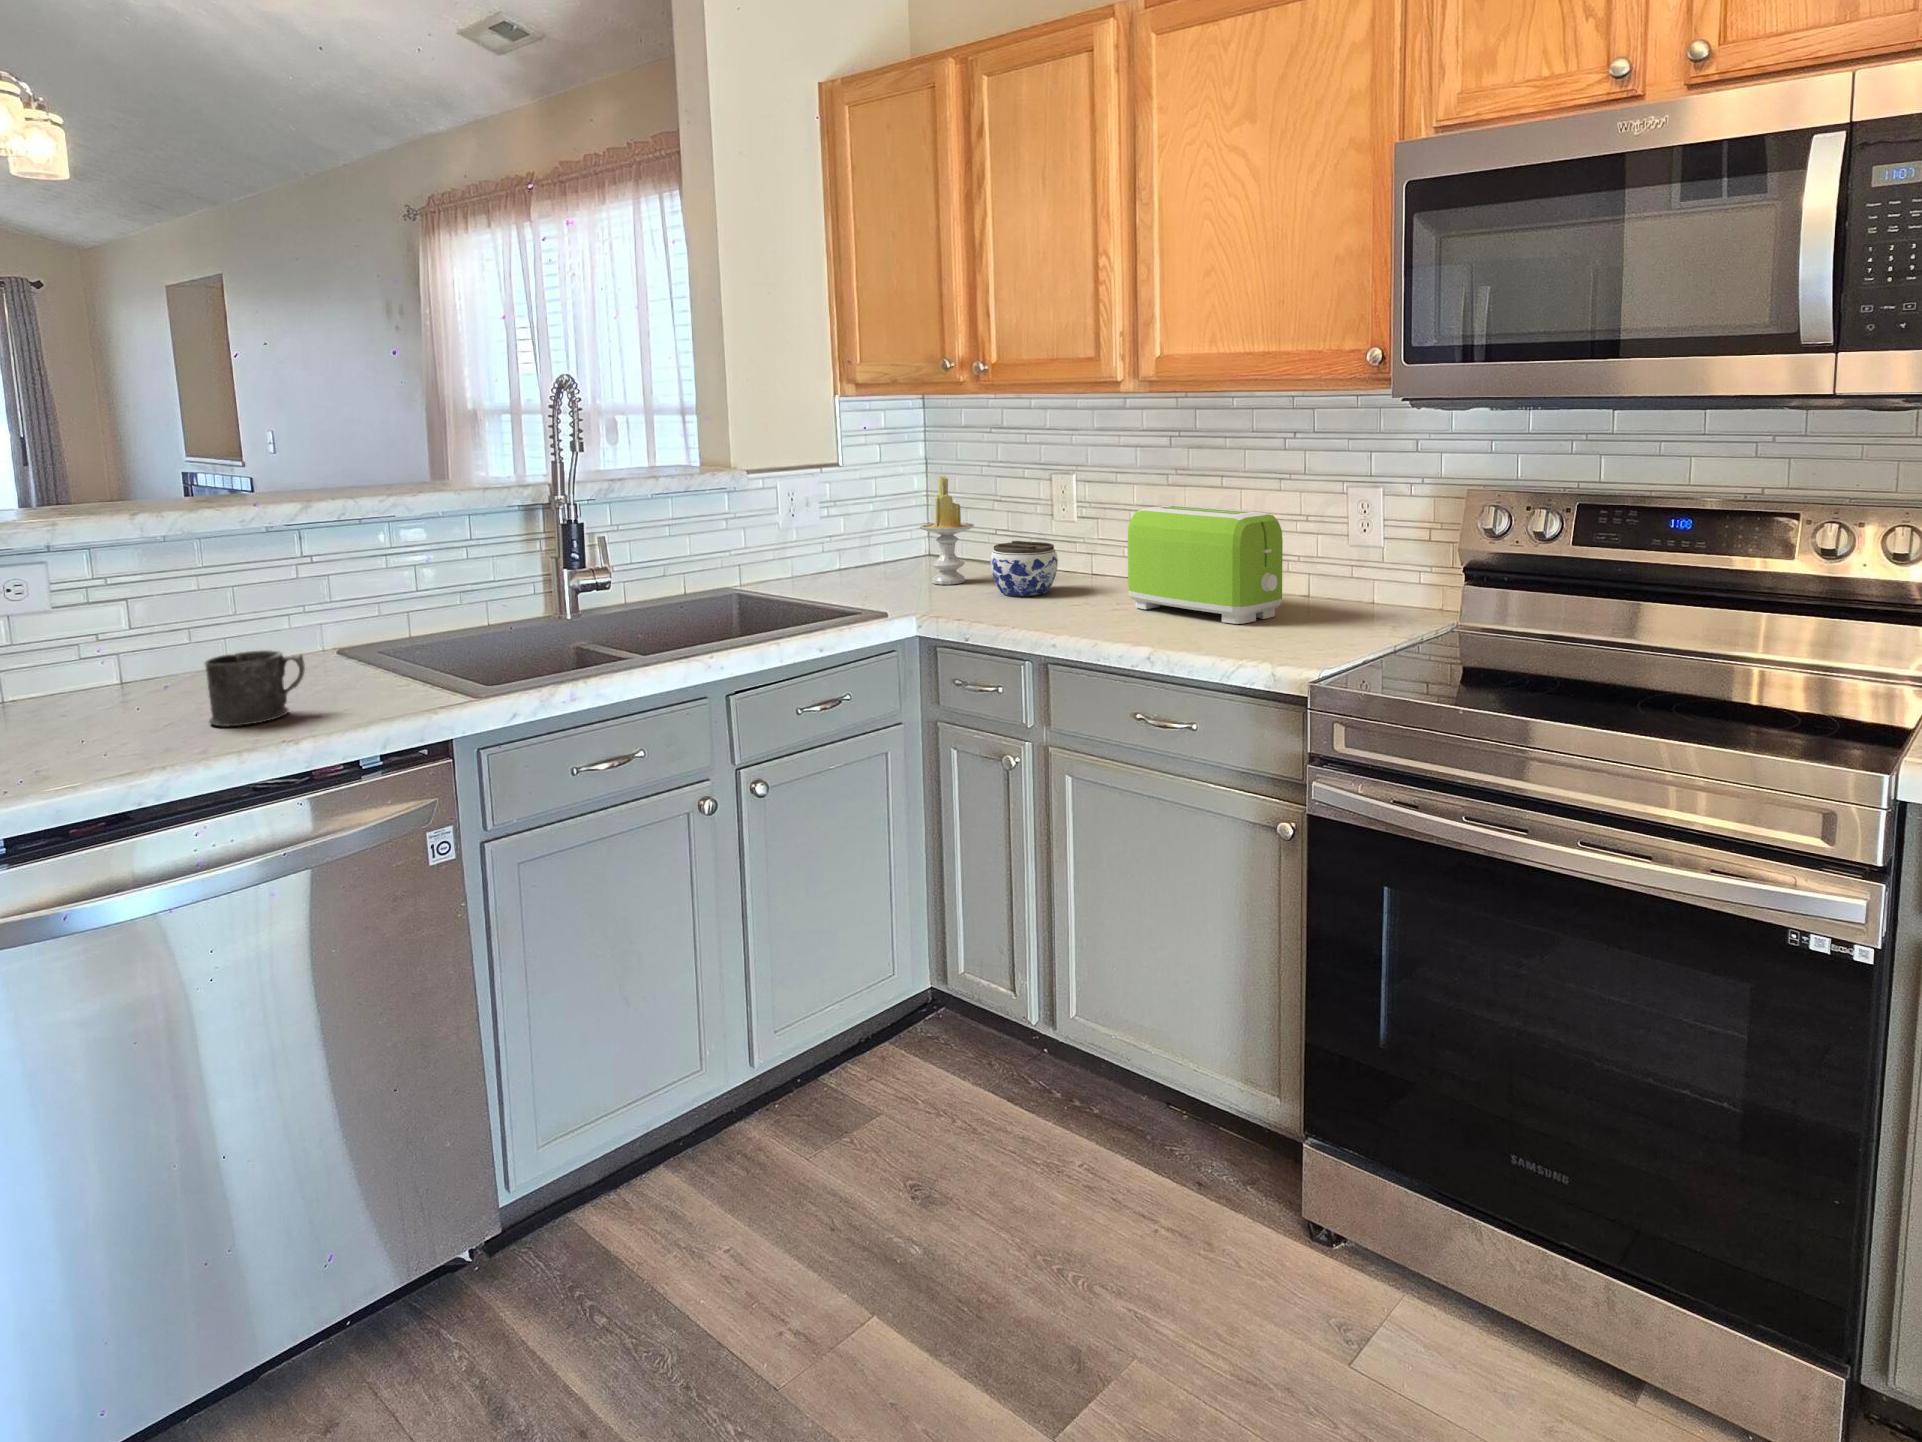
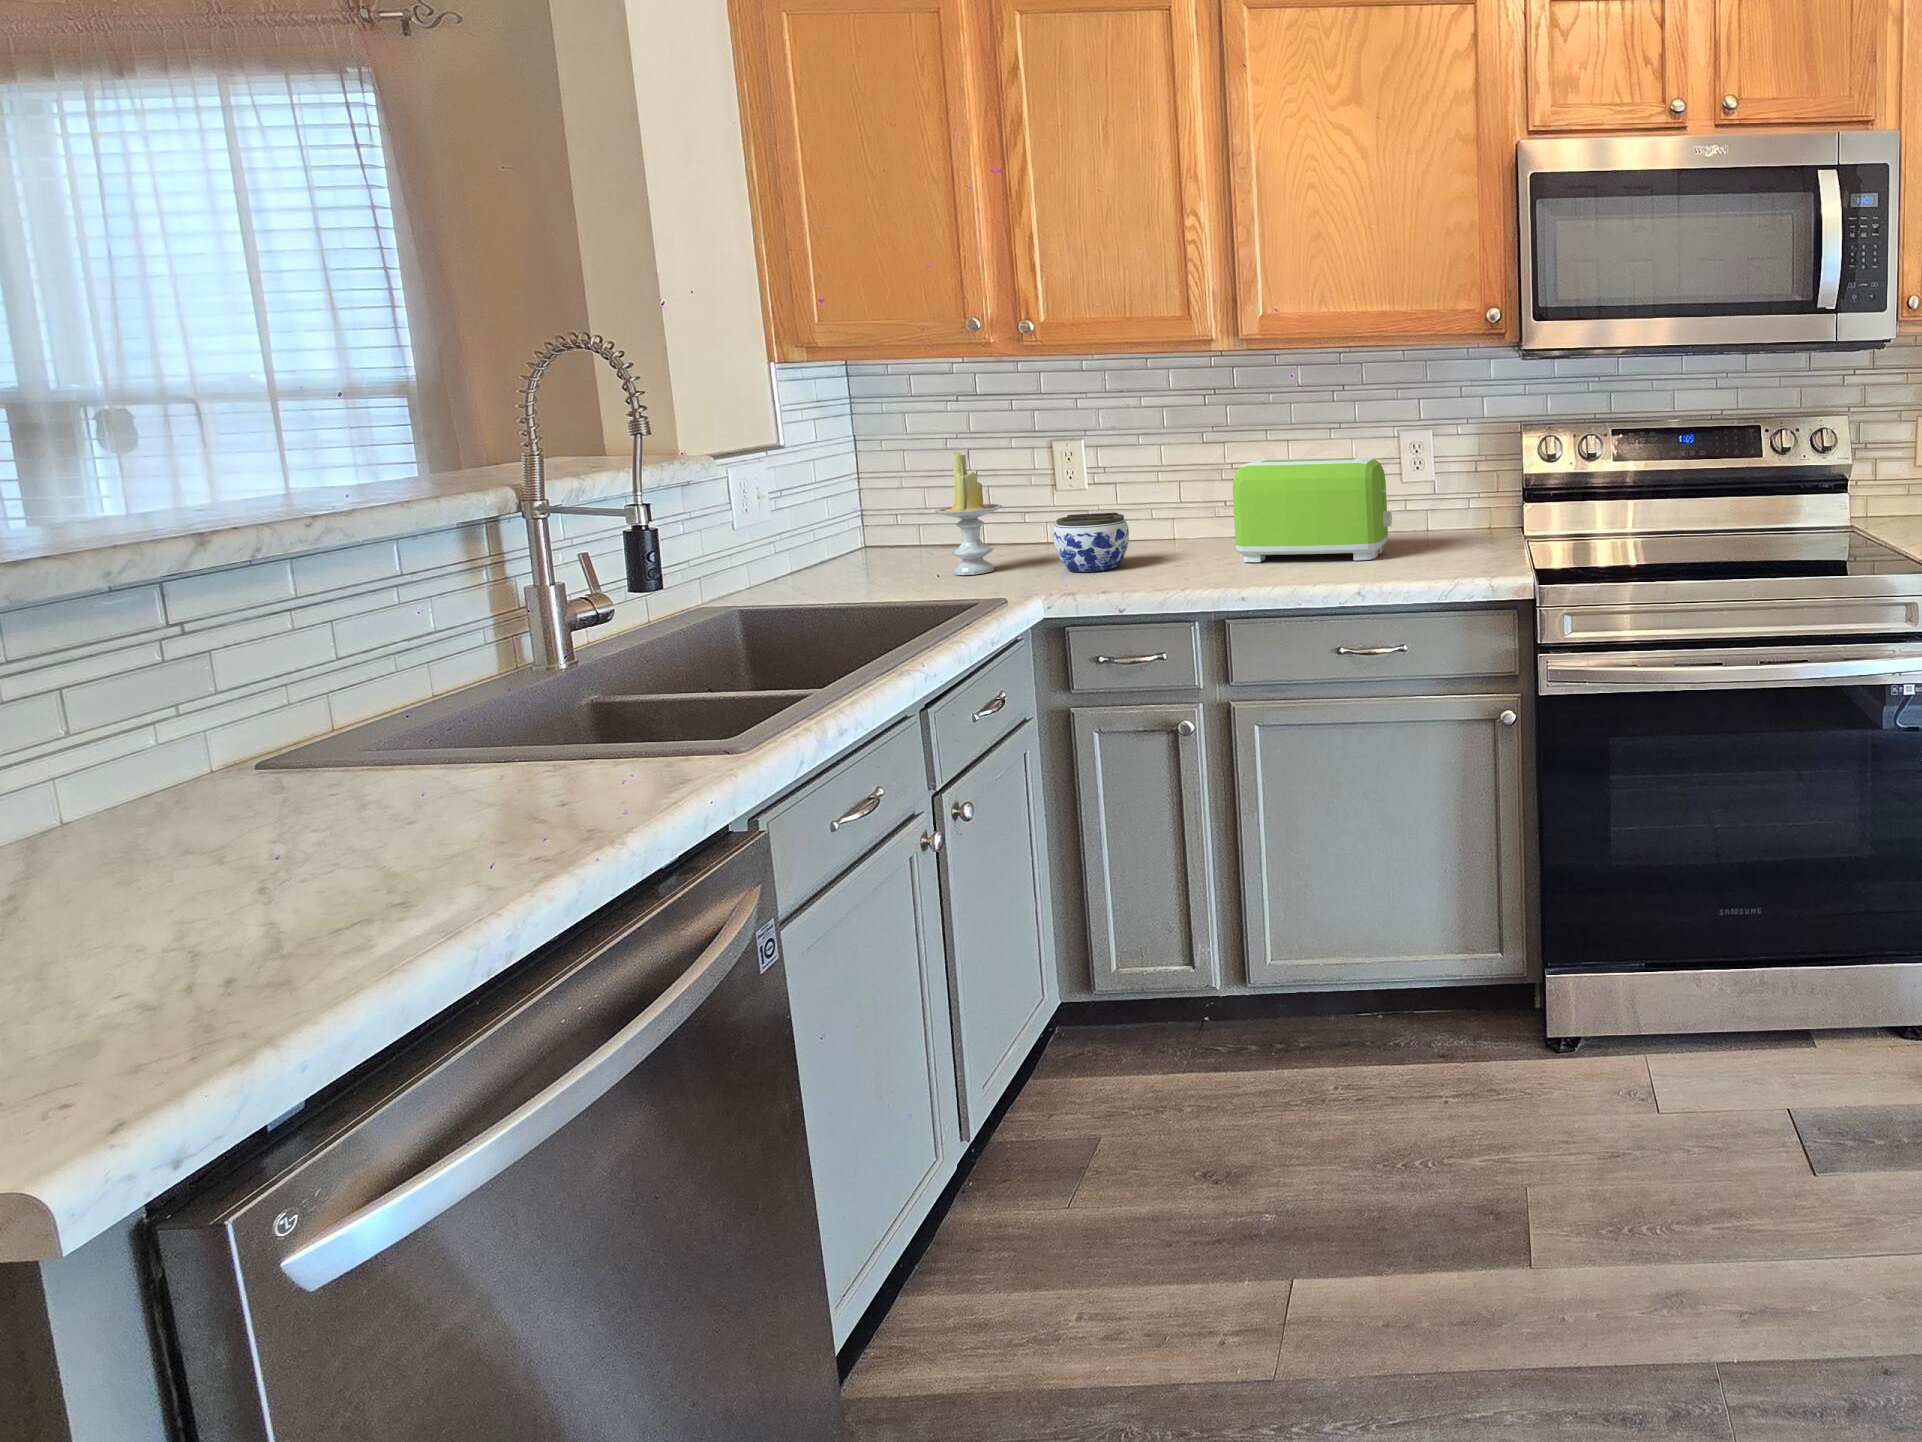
mug: present [205,650,305,726] -> none [326,734,486,862]

